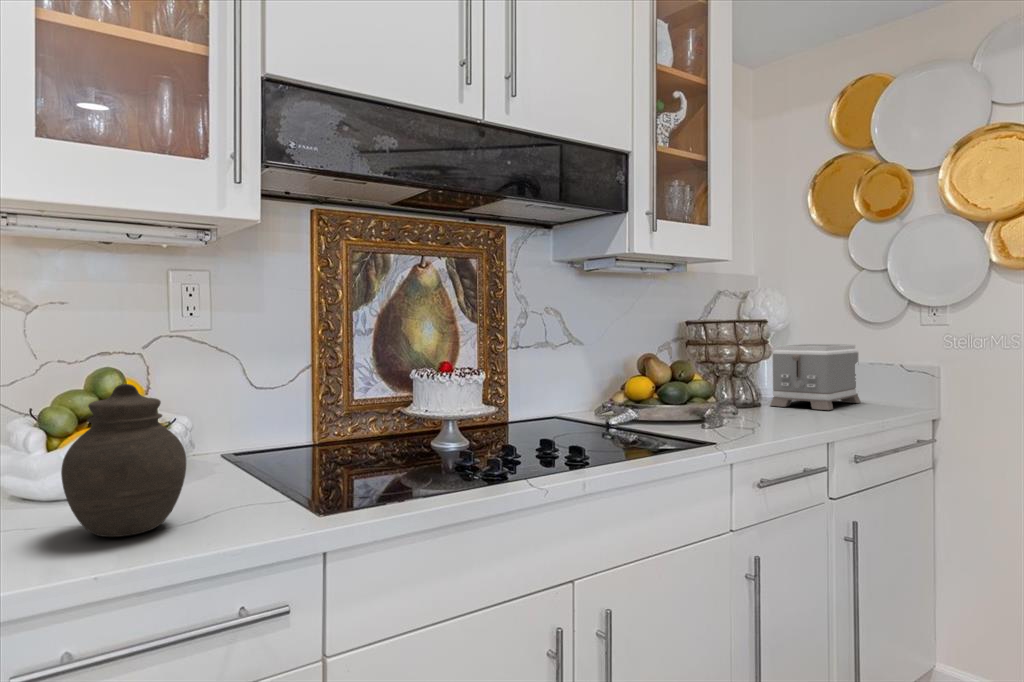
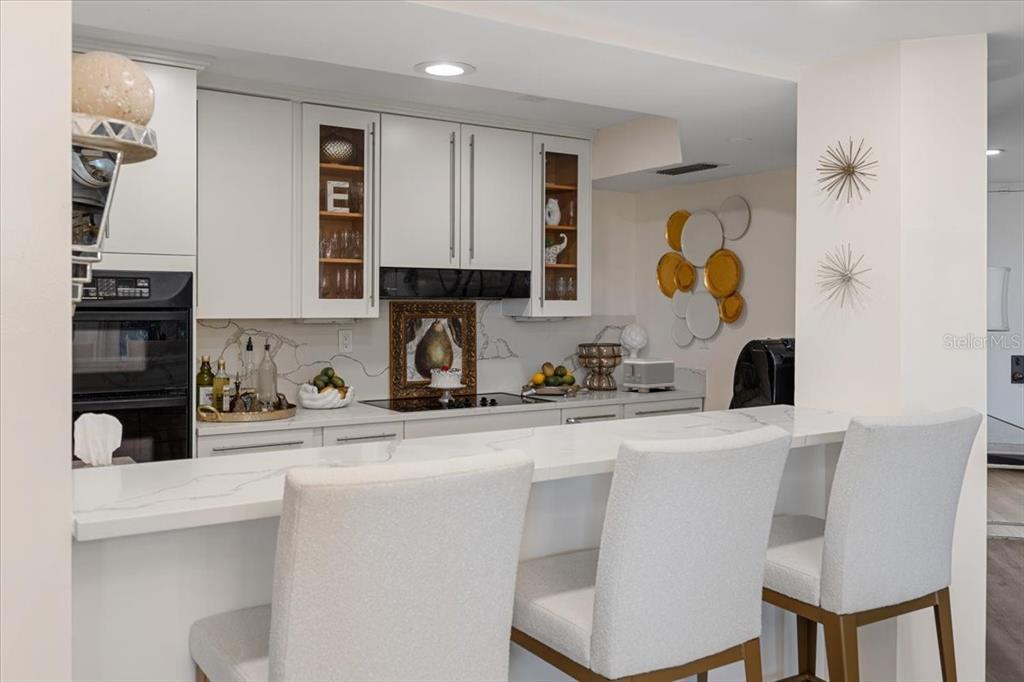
jar: present [61,384,186,537] -> none [338,373,368,414]

